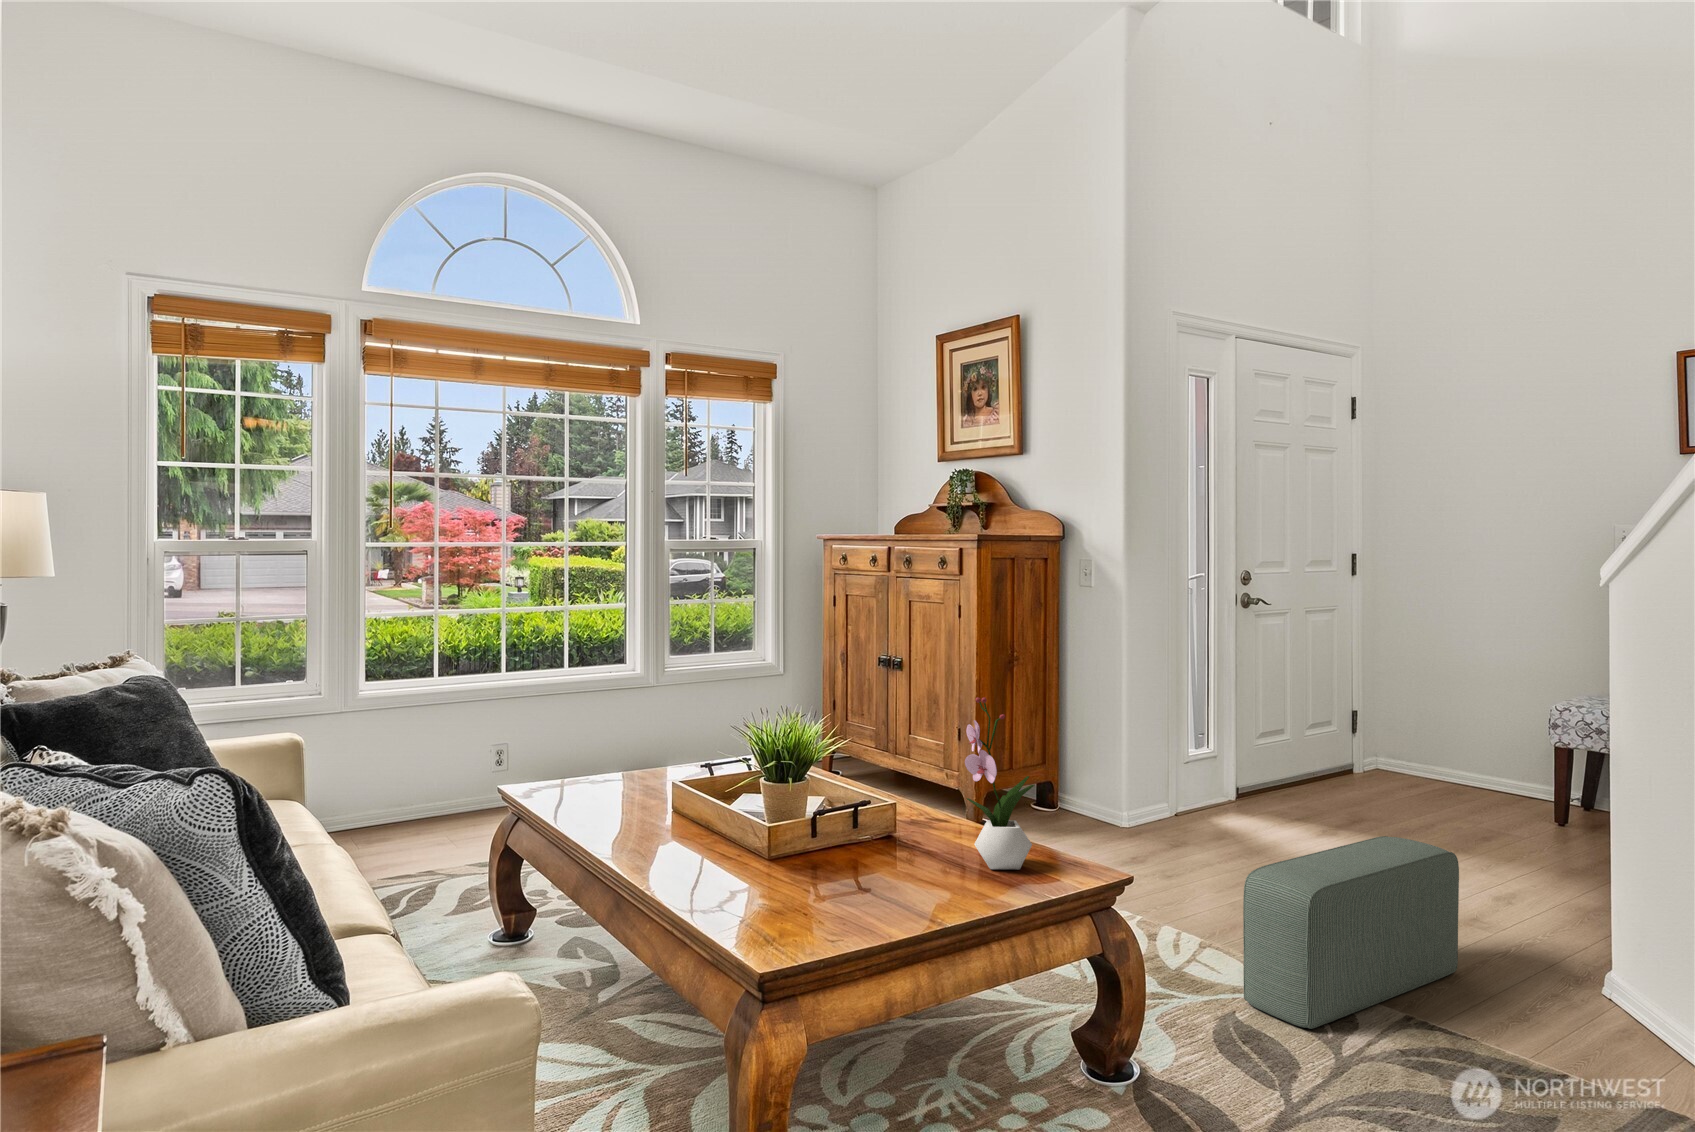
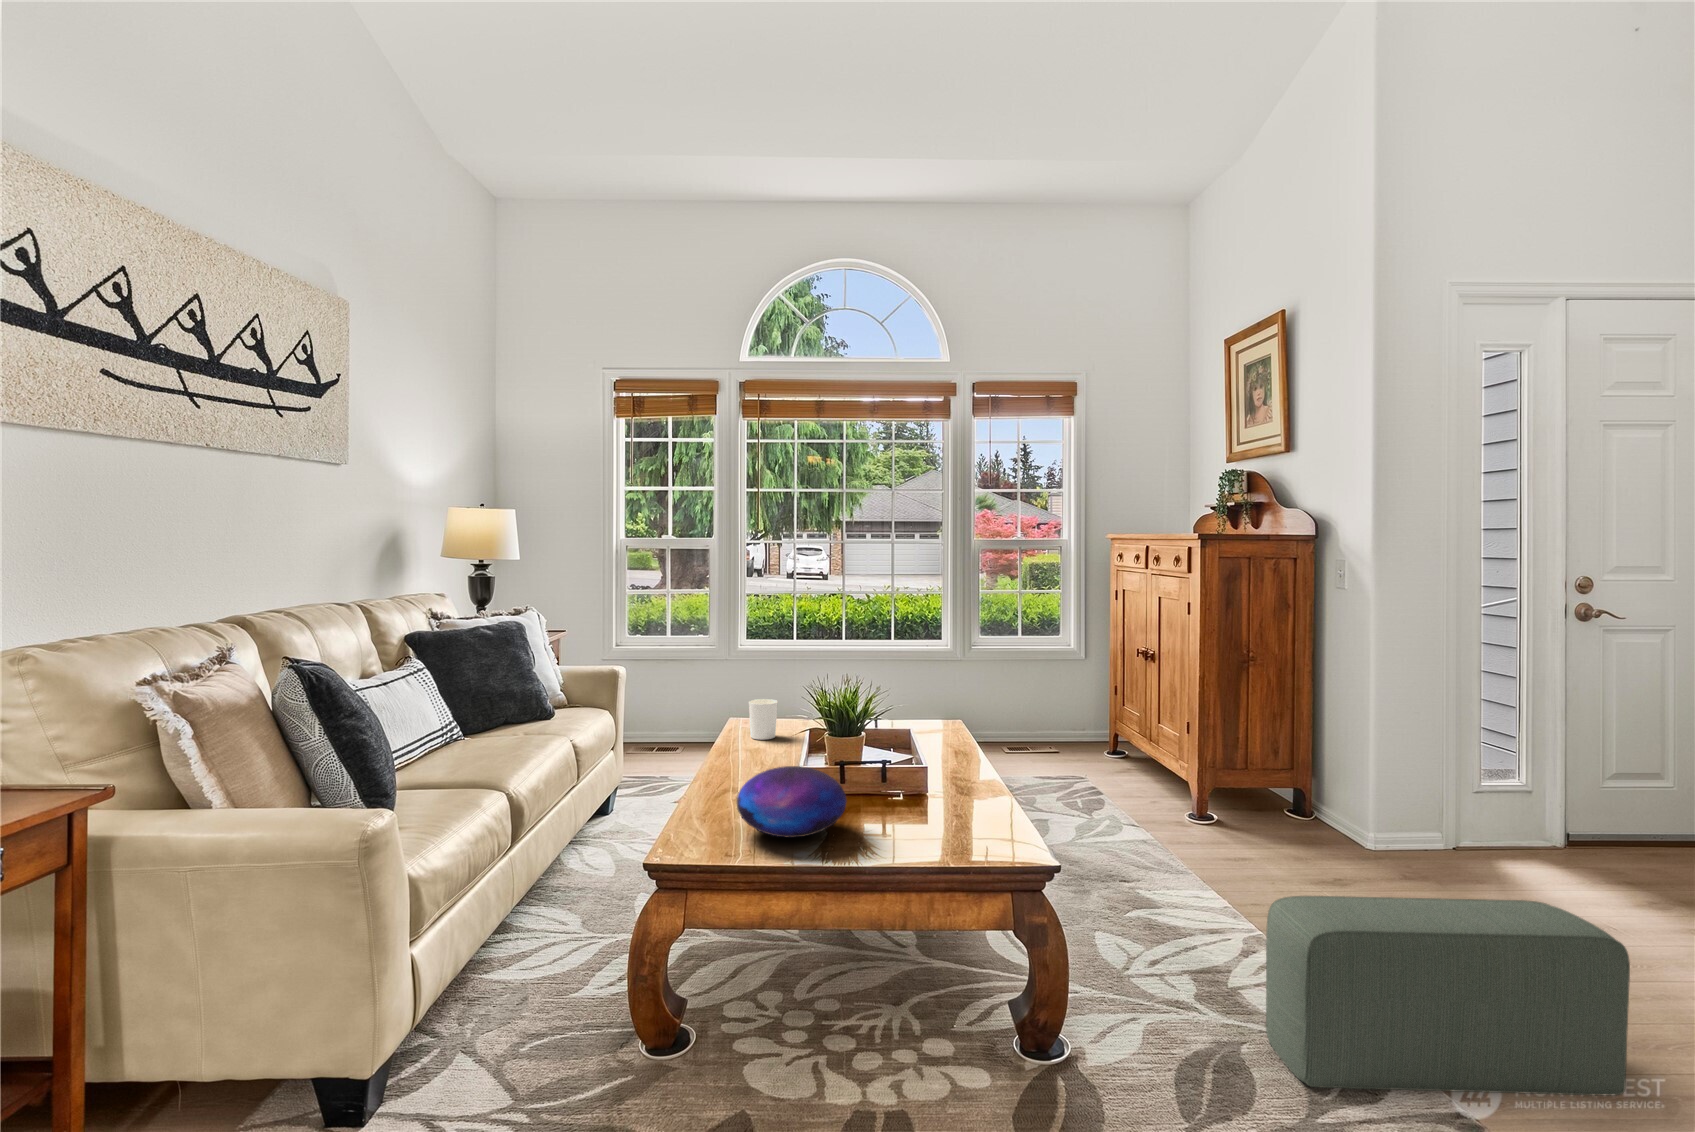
flower arrangement: present [965,697,1034,869] -> none [925,676,981,836]
candle holder: none [588,755,628,809] -> present [749,699,778,740]
decorative orb: none [799,821,931,908] -> present [737,766,846,837]

